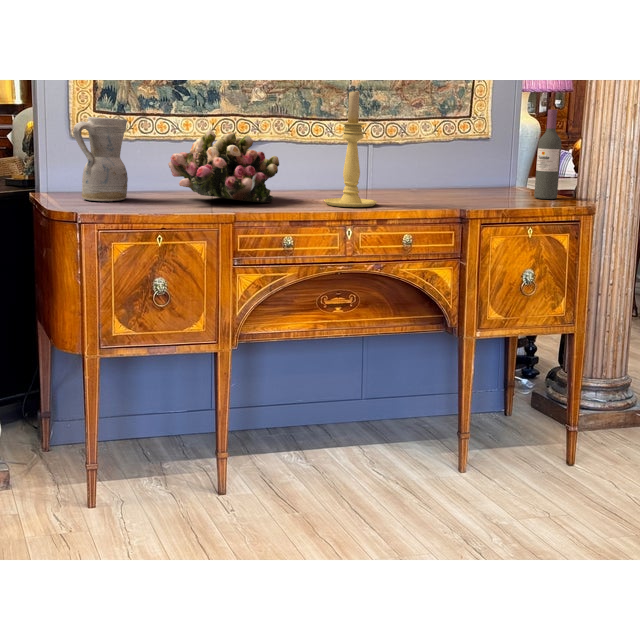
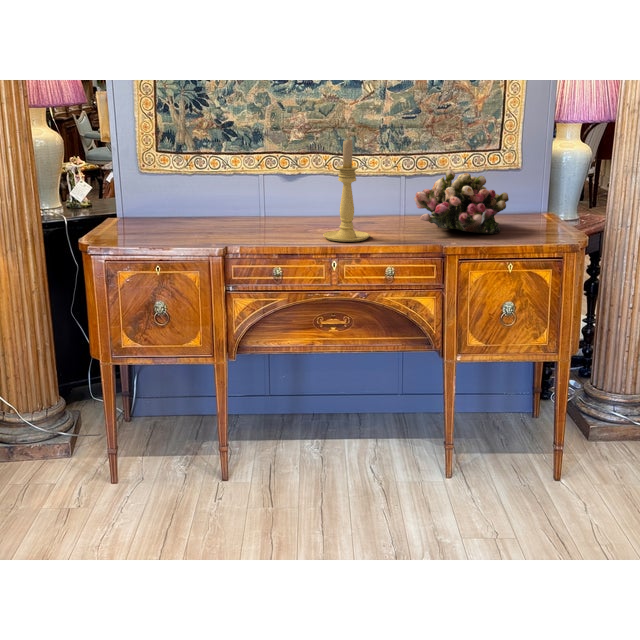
wine bottle: present [534,110,561,199] -> none [539,149,565,233]
ceramic pitcher: present [73,117,128,201] -> none [123,160,170,230]
flower arrangement: present [168,130,279,203] -> present [414,170,509,234]

